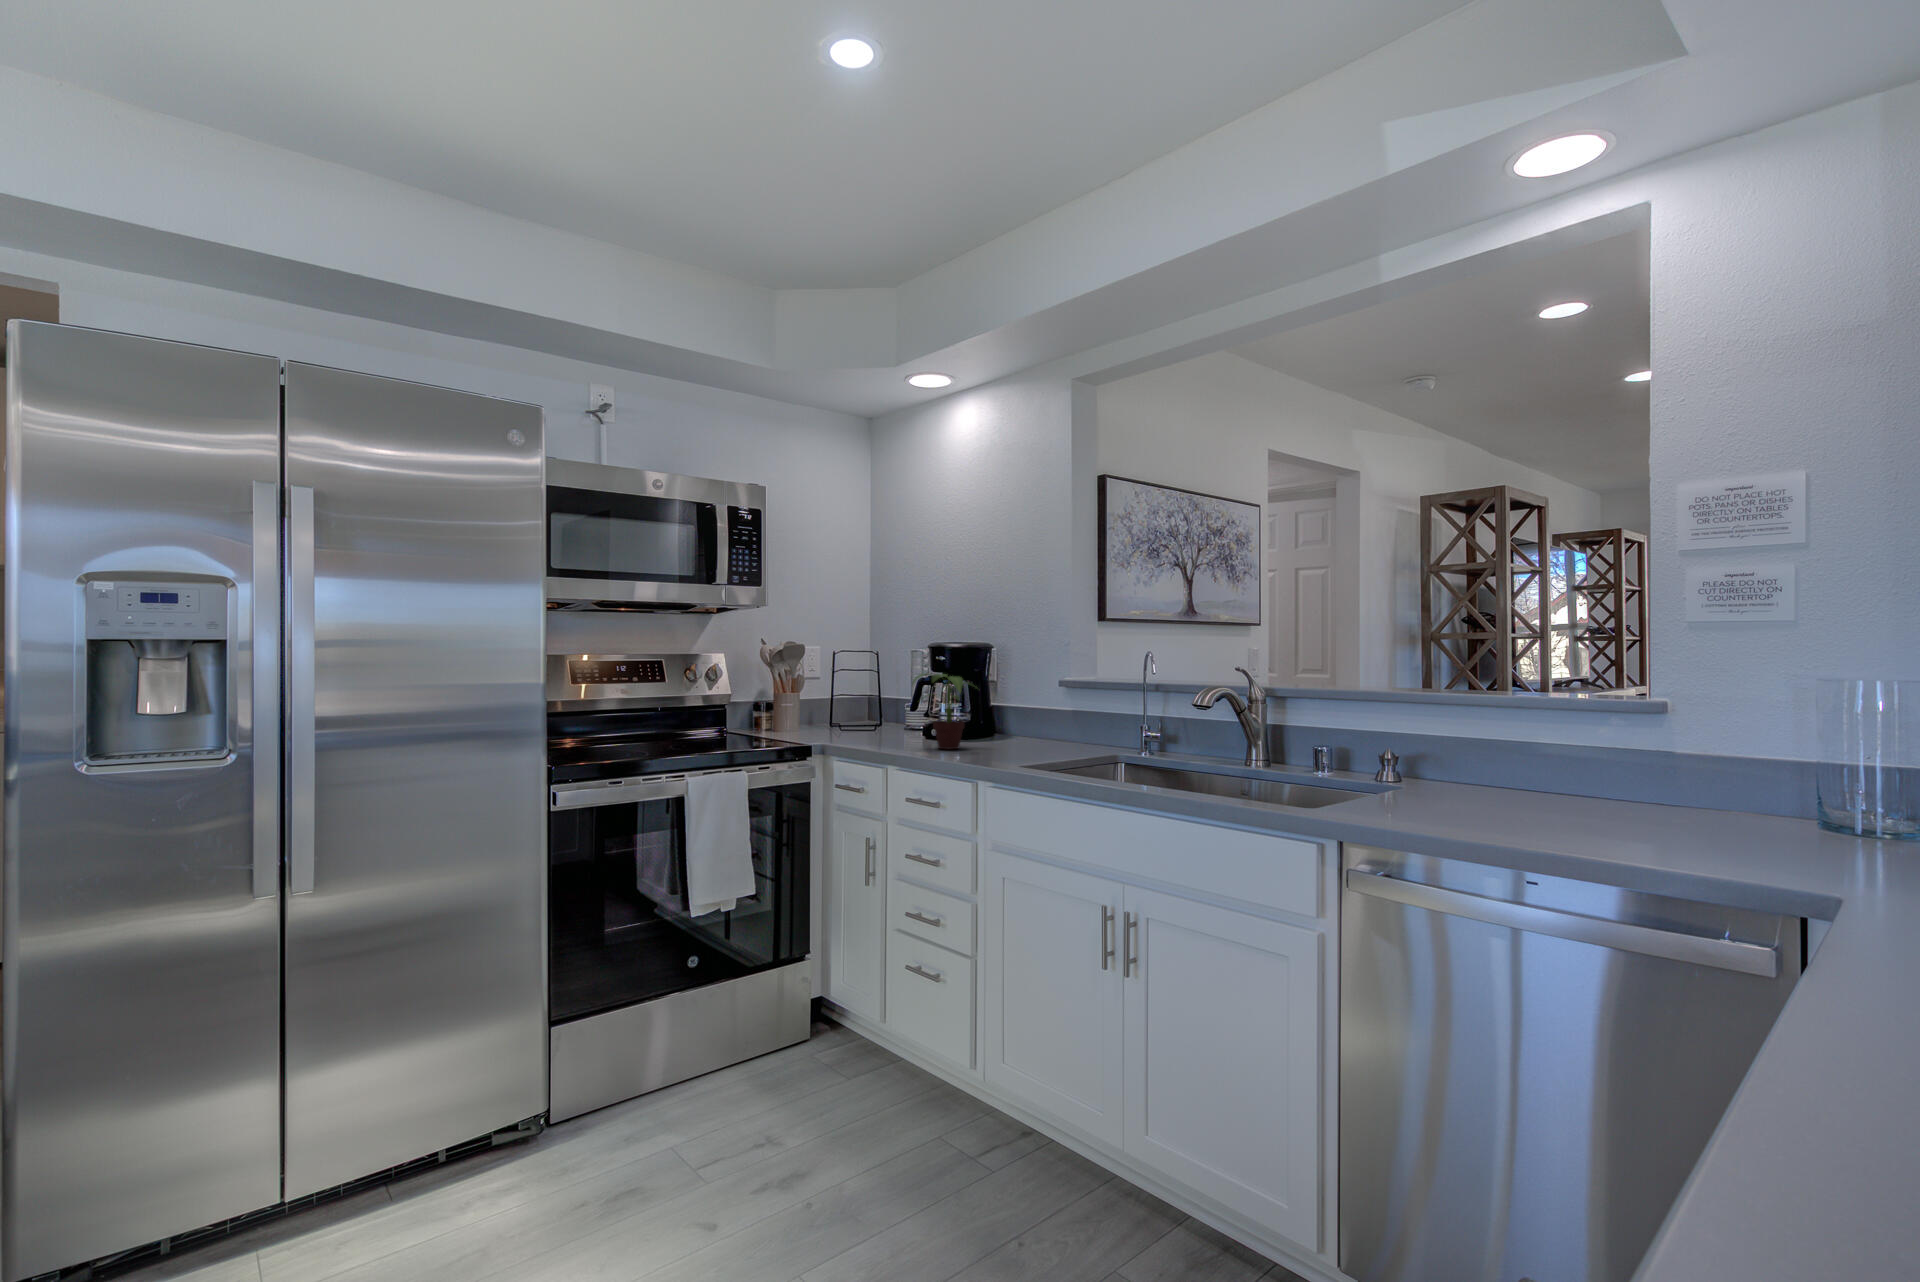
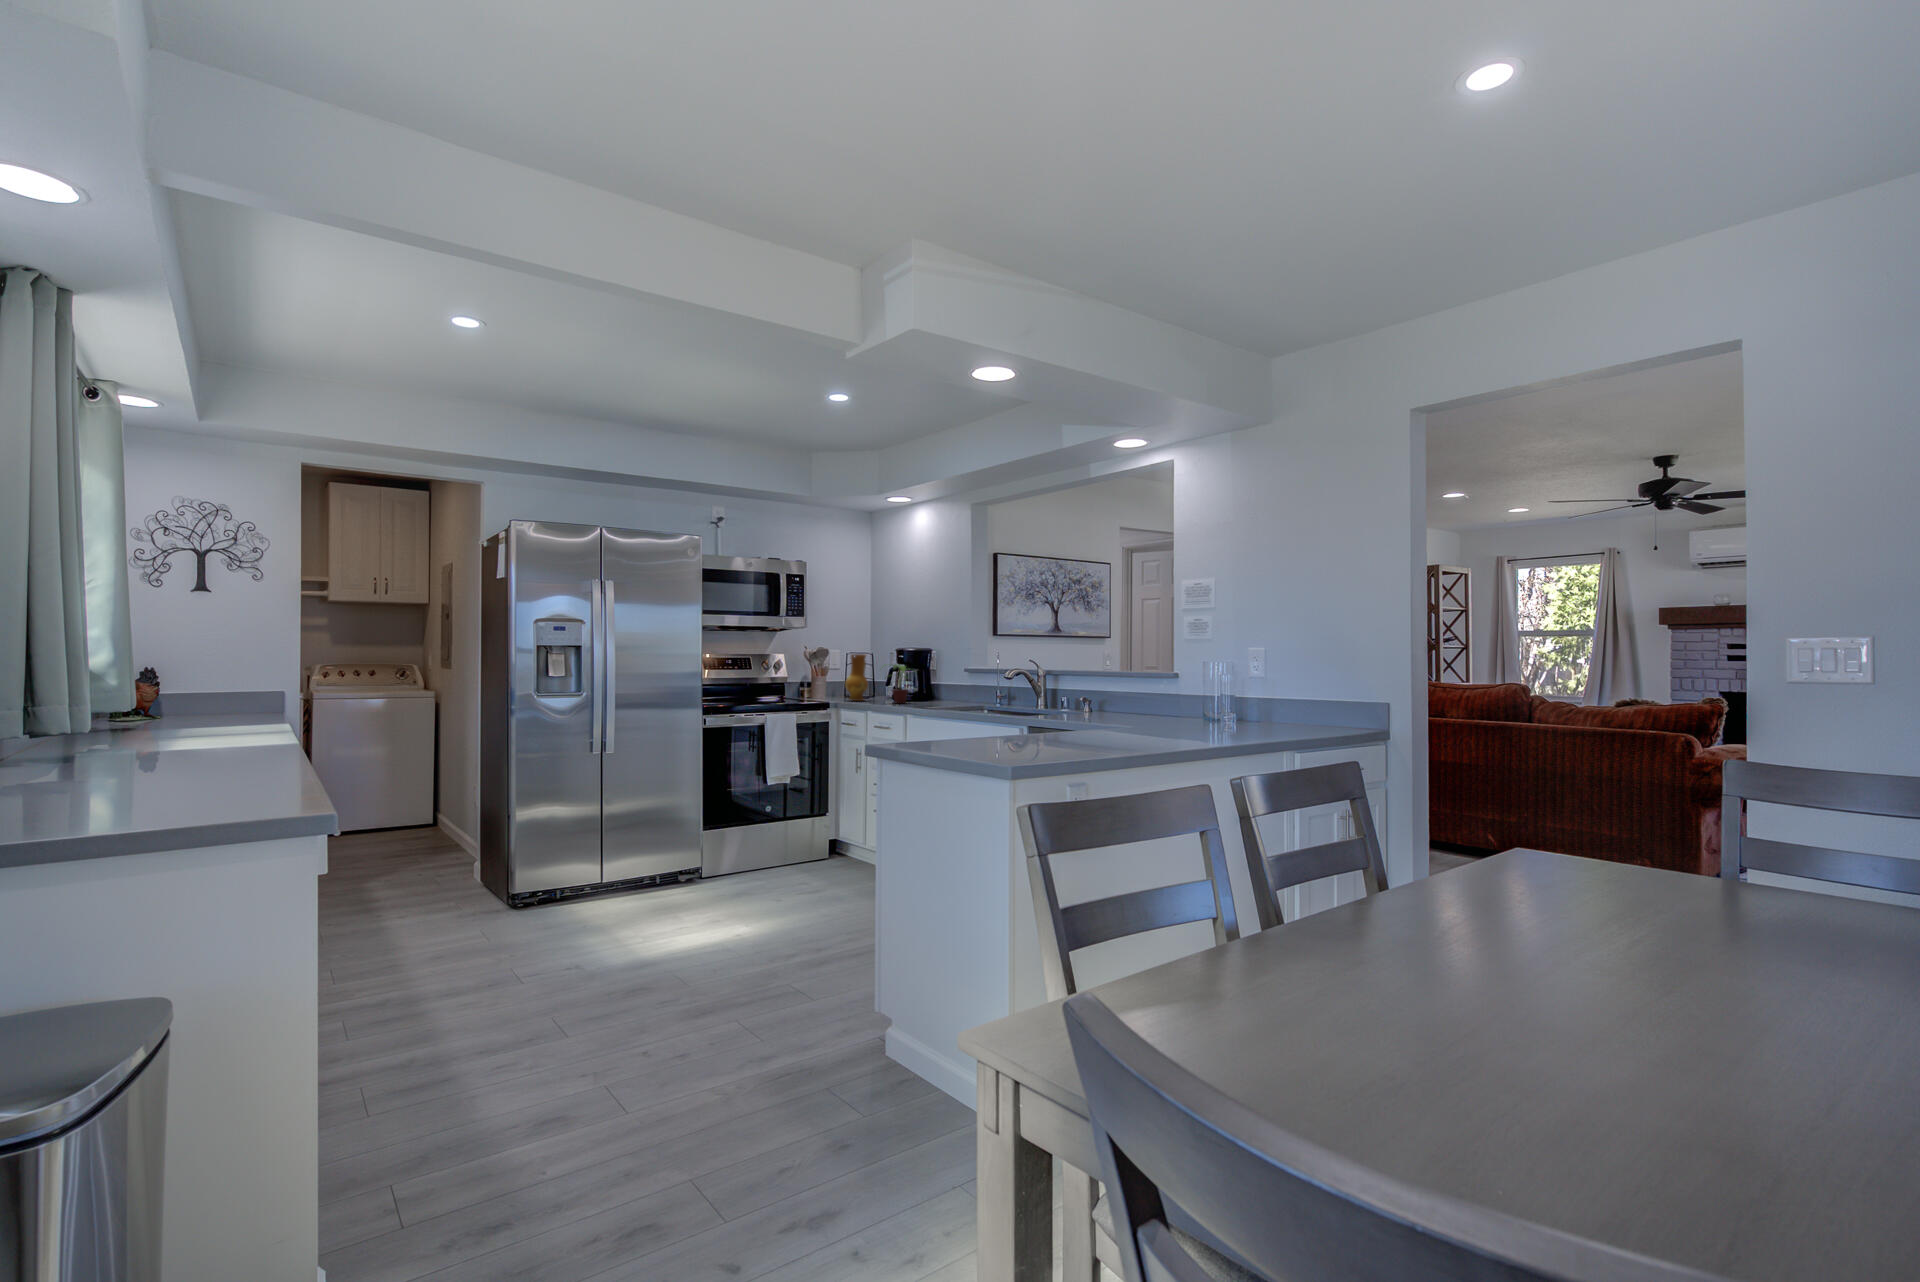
ceramic jug: none [840,653,883,742] -> present [845,654,868,701]

